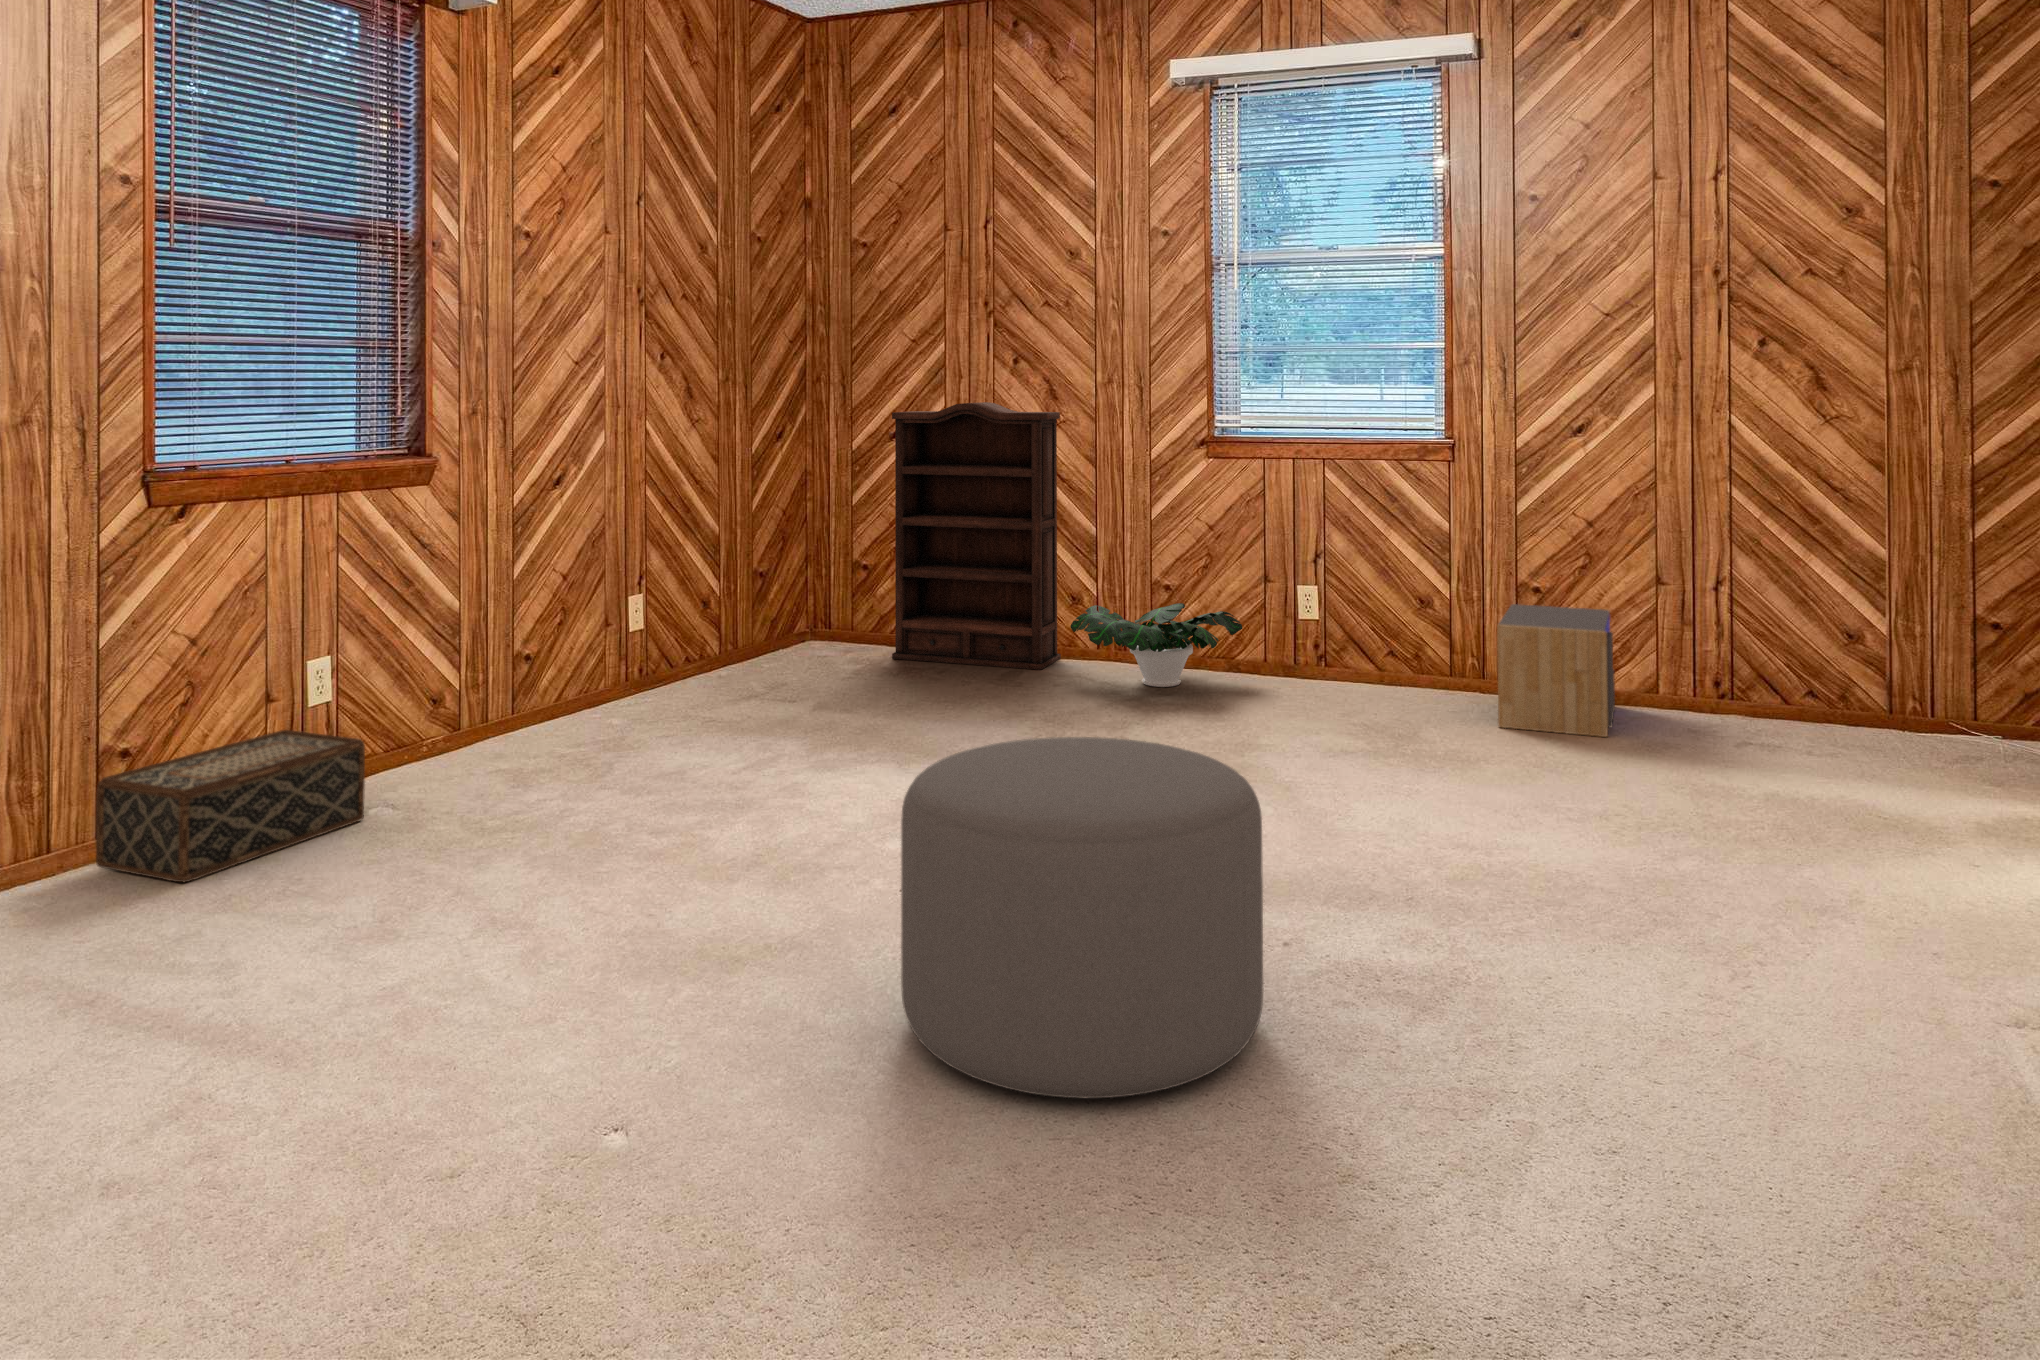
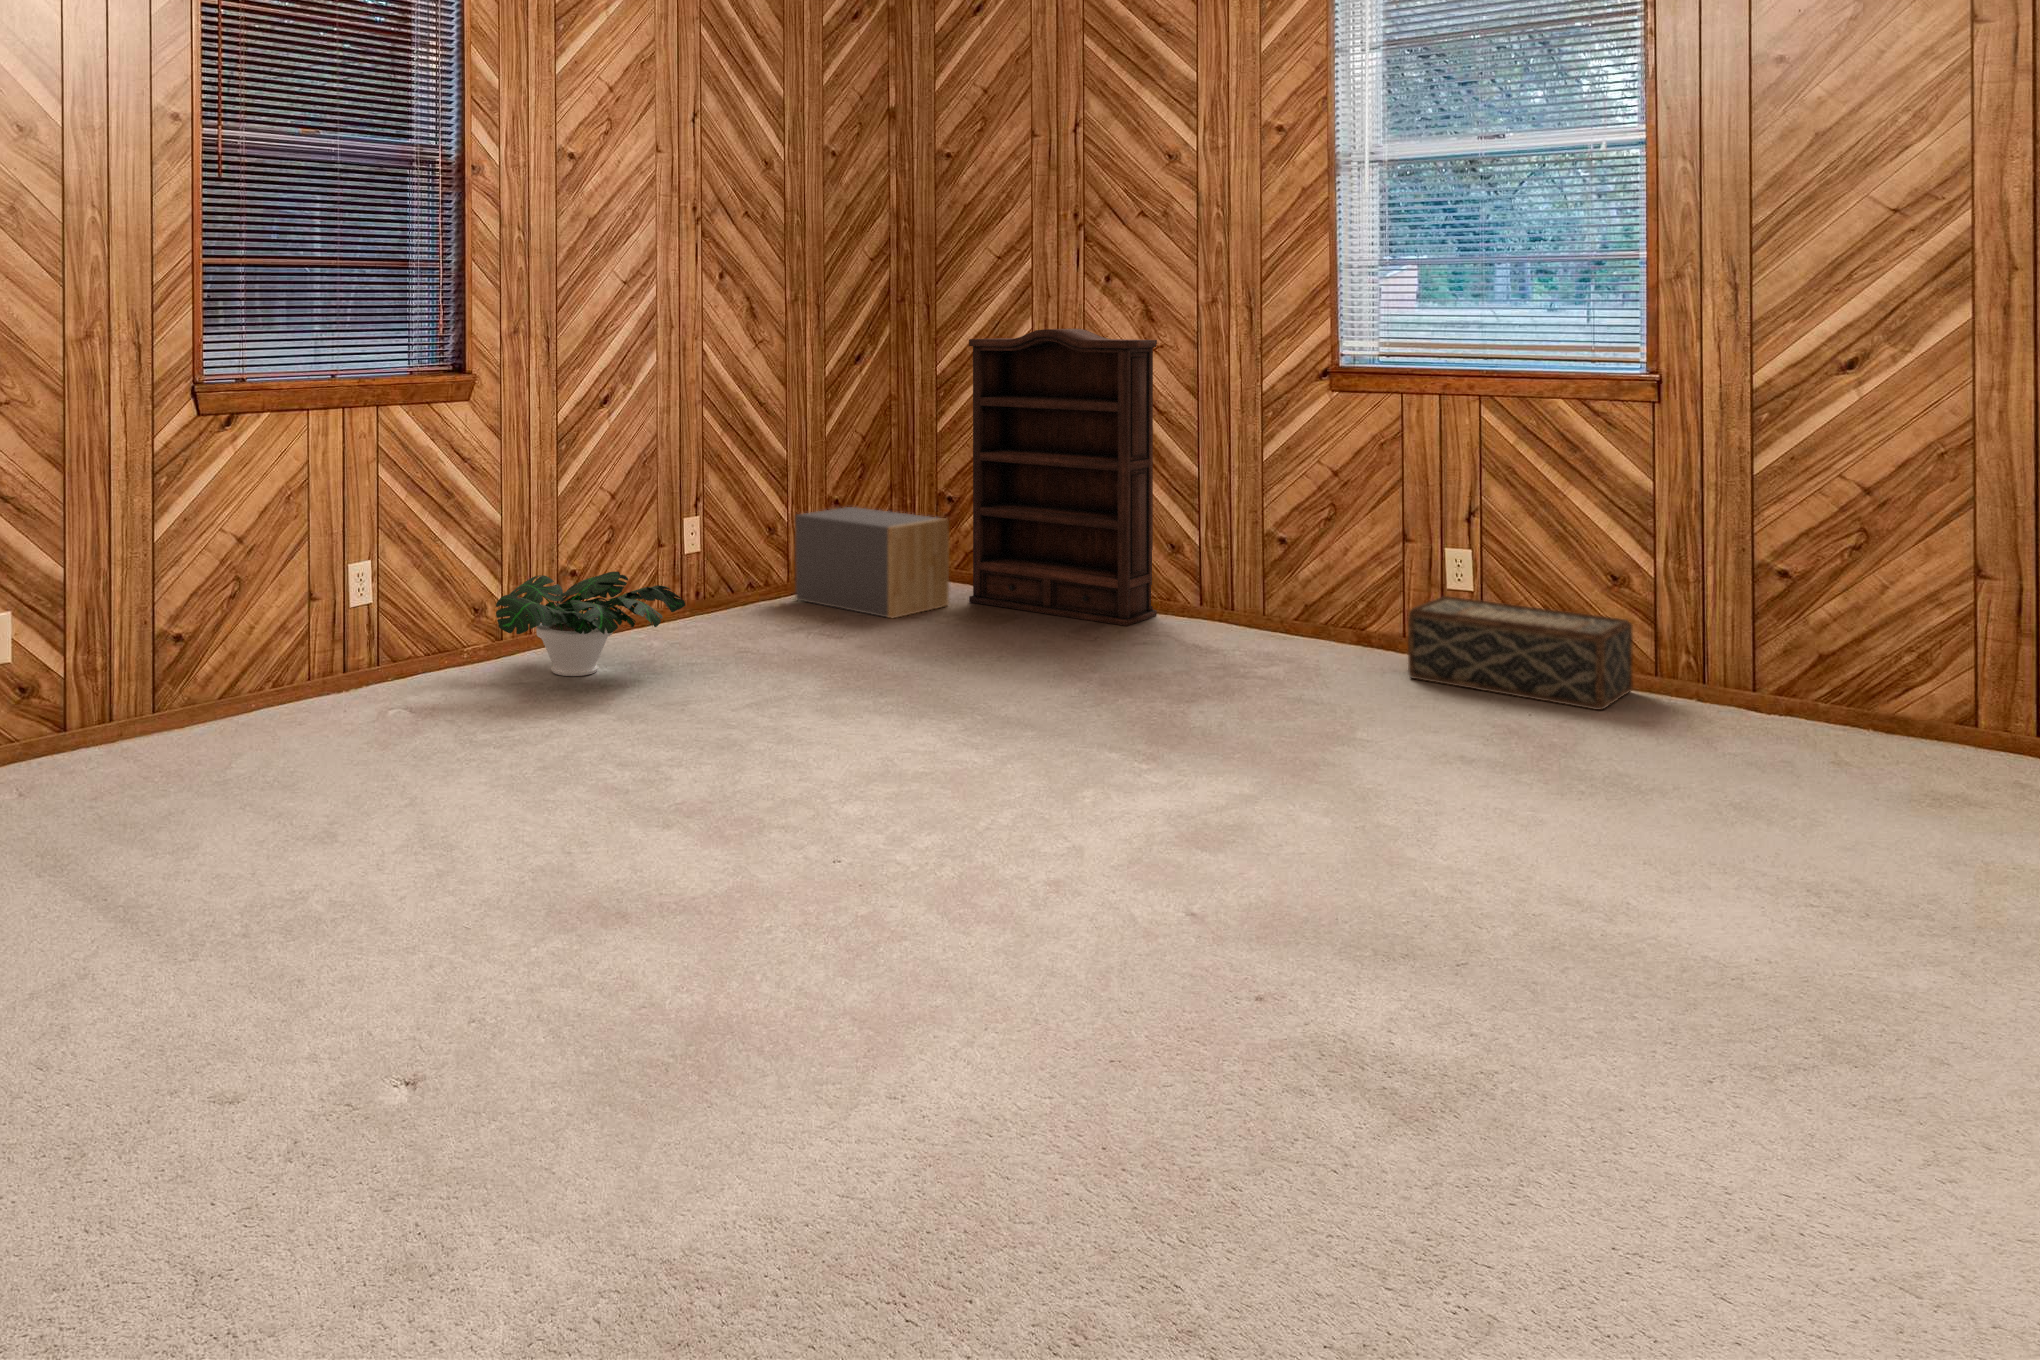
potted plant: present [1070,603,1242,687] -> present [496,571,685,676]
nightstand: present [1497,604,1615,737] -> present [795,507,949,618]
woven basket: present [96,730,365,882] -> present [1408,596,1633,710]
ottoman: present [901,737,1263,1098] -> none [732,702,1156,1128]

